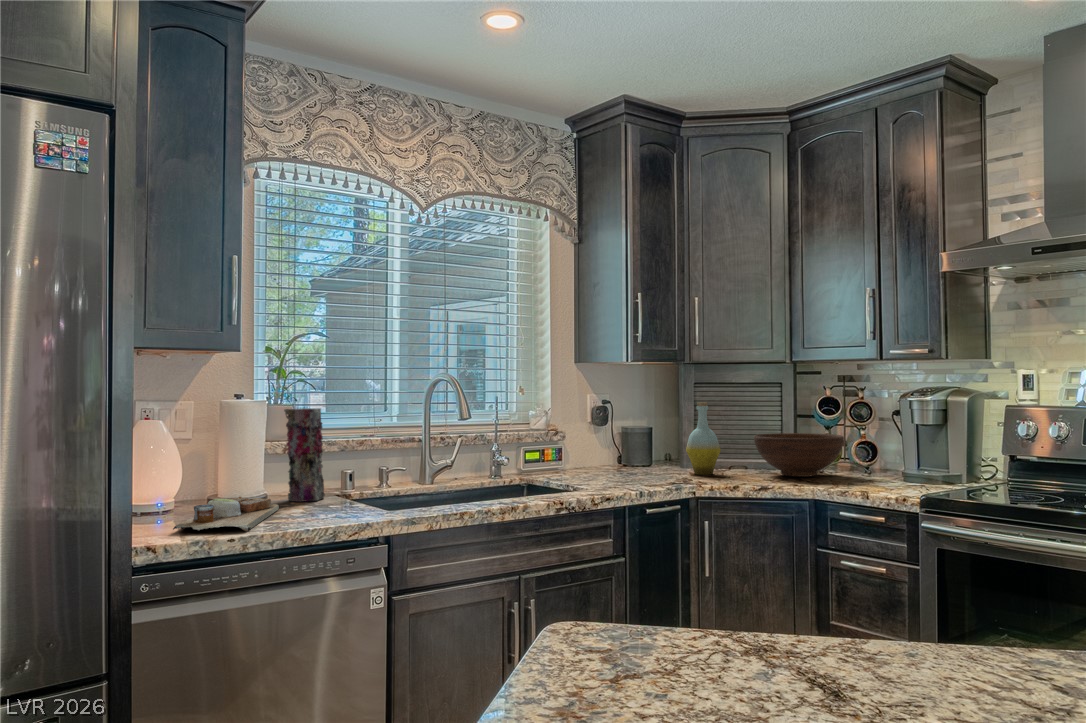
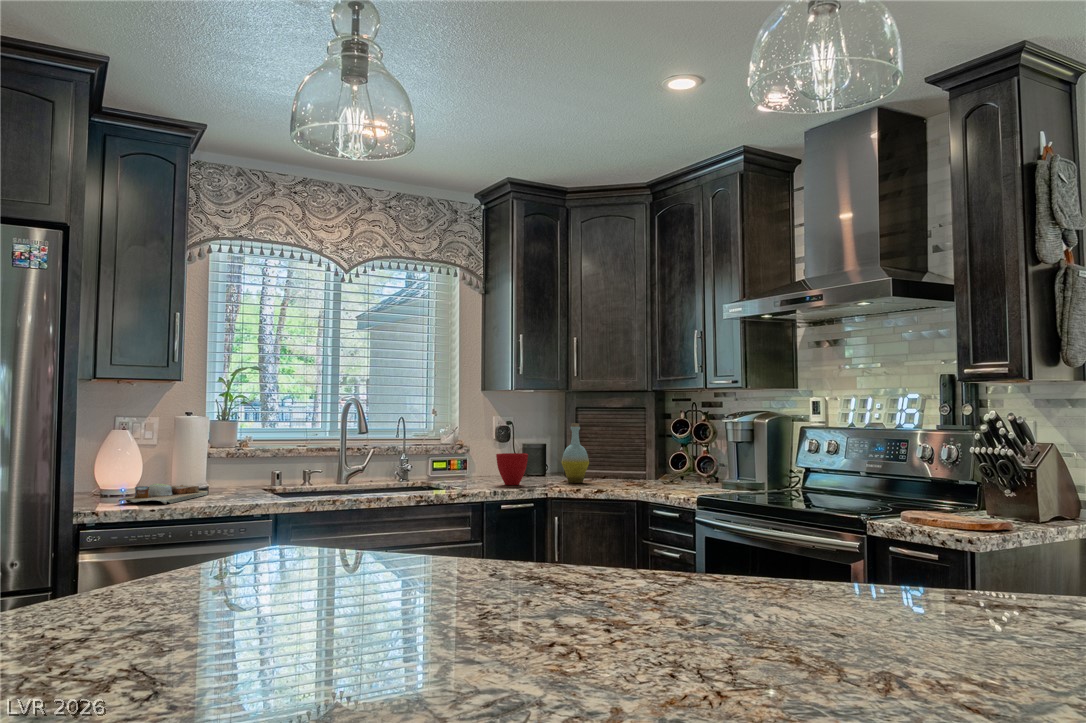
vase: present [284,408,325,502] -> none [223,423,253,491]
fruit bowl: present [754,433,844,477] -> none [612,450,683,486]
cup: none [618,440,659,481] -> present [496,453,528,485]

